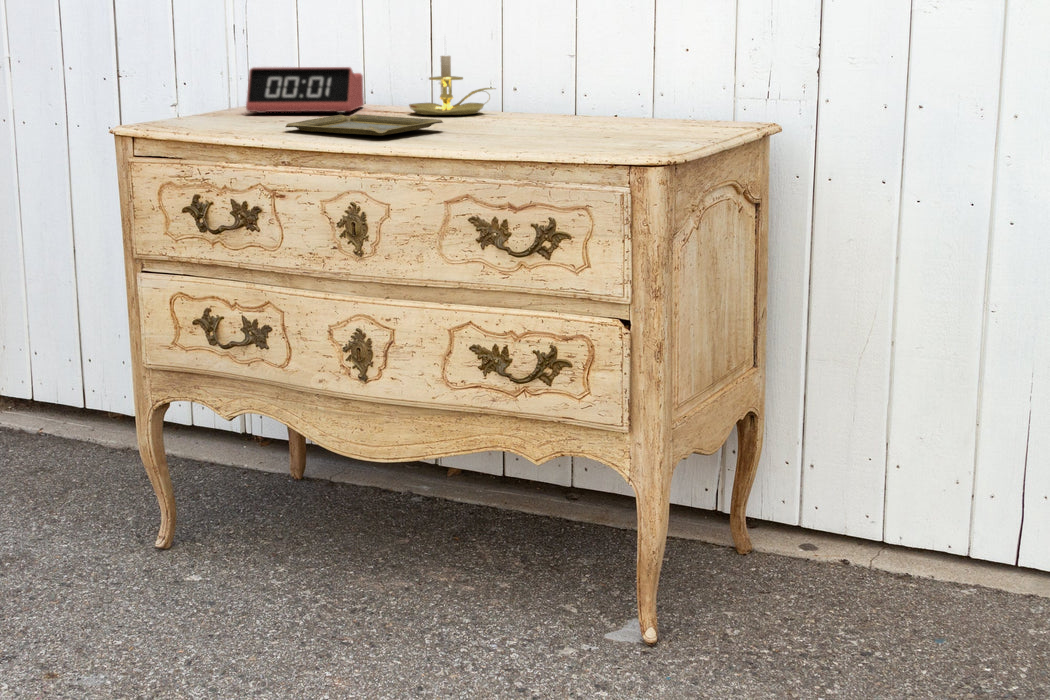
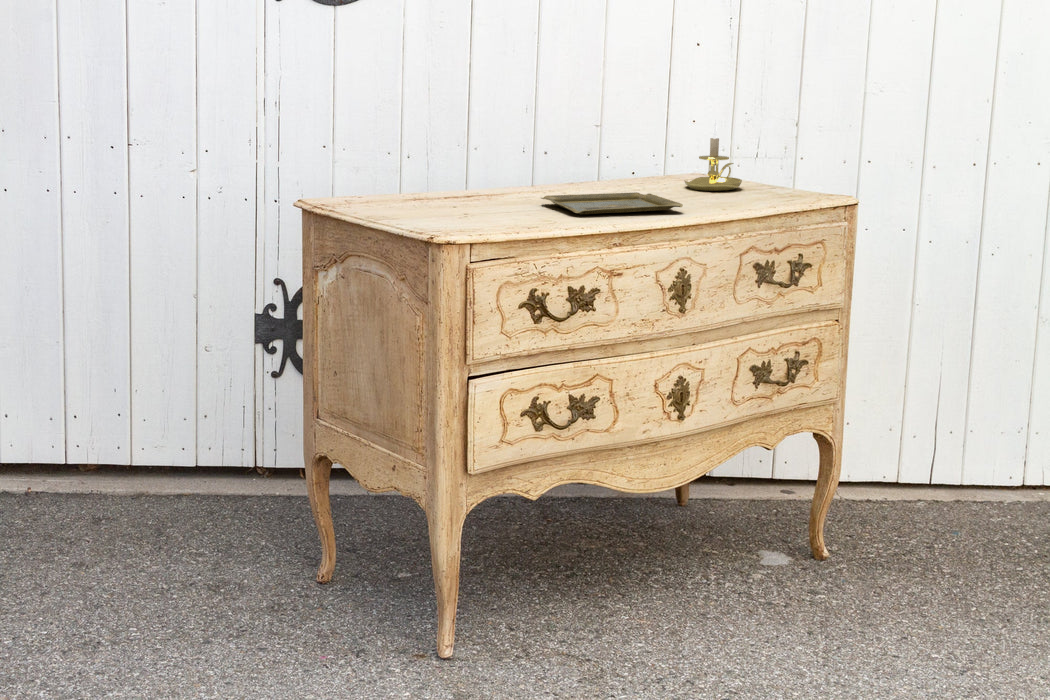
candle holder: present [409,35,495,115] -> present [685,120,742,191]
alarm clock: present [246,67,364,113] -> none [354,153,483,205]

